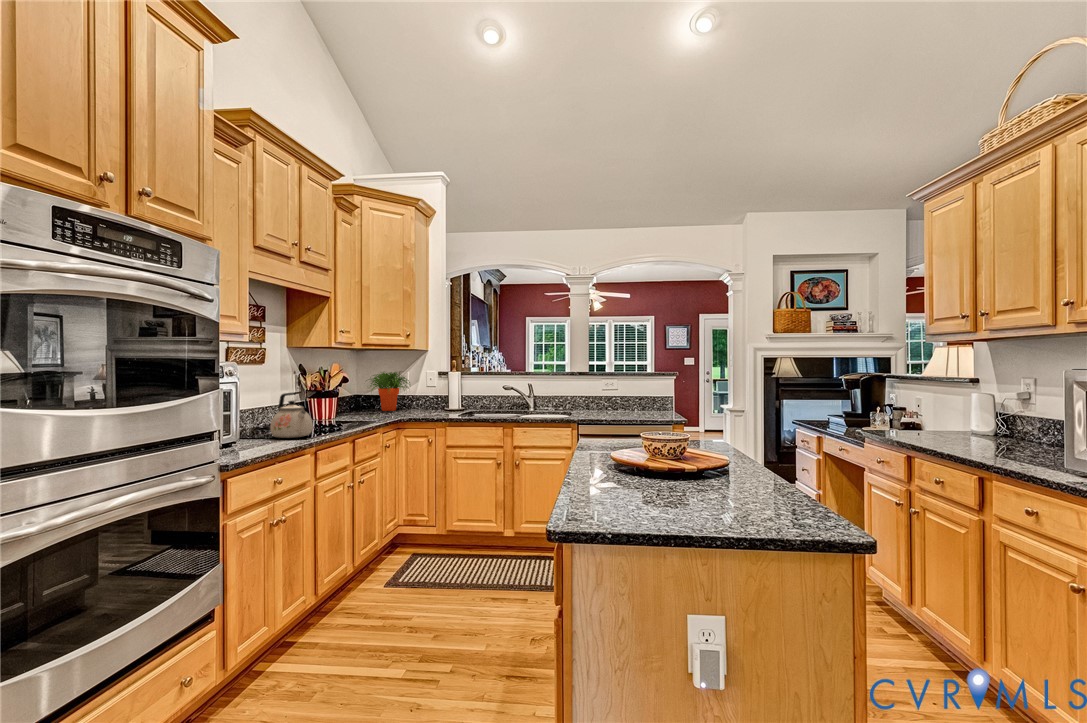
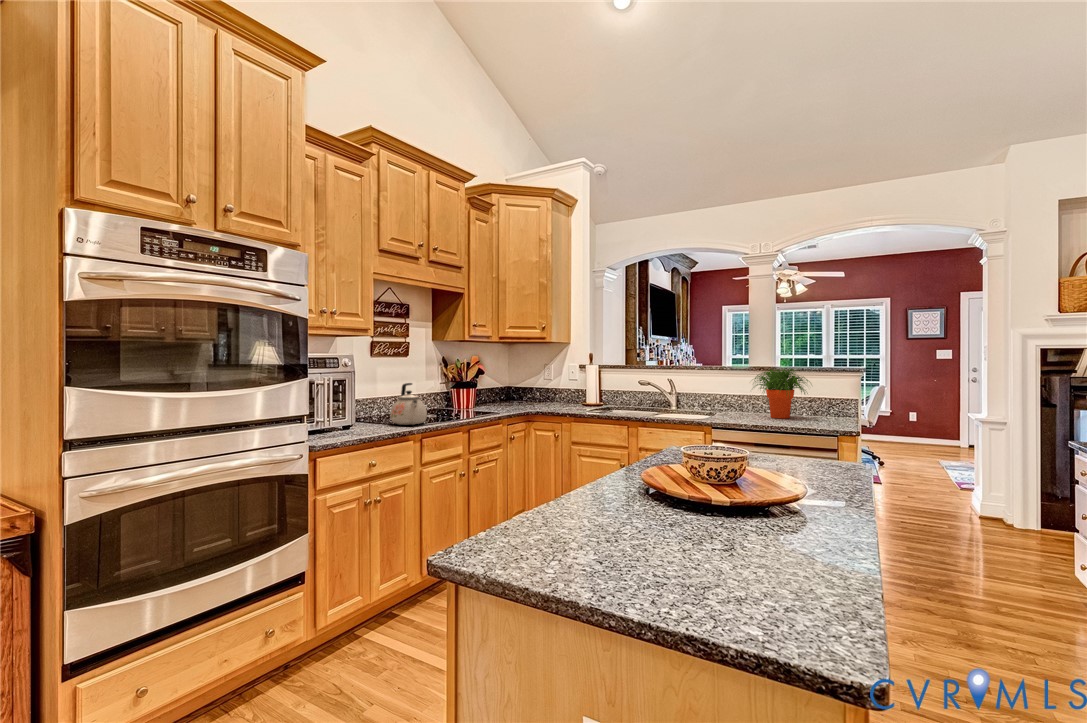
potted plant: present [369,372,410,411] -> present [754,369,810,419]

